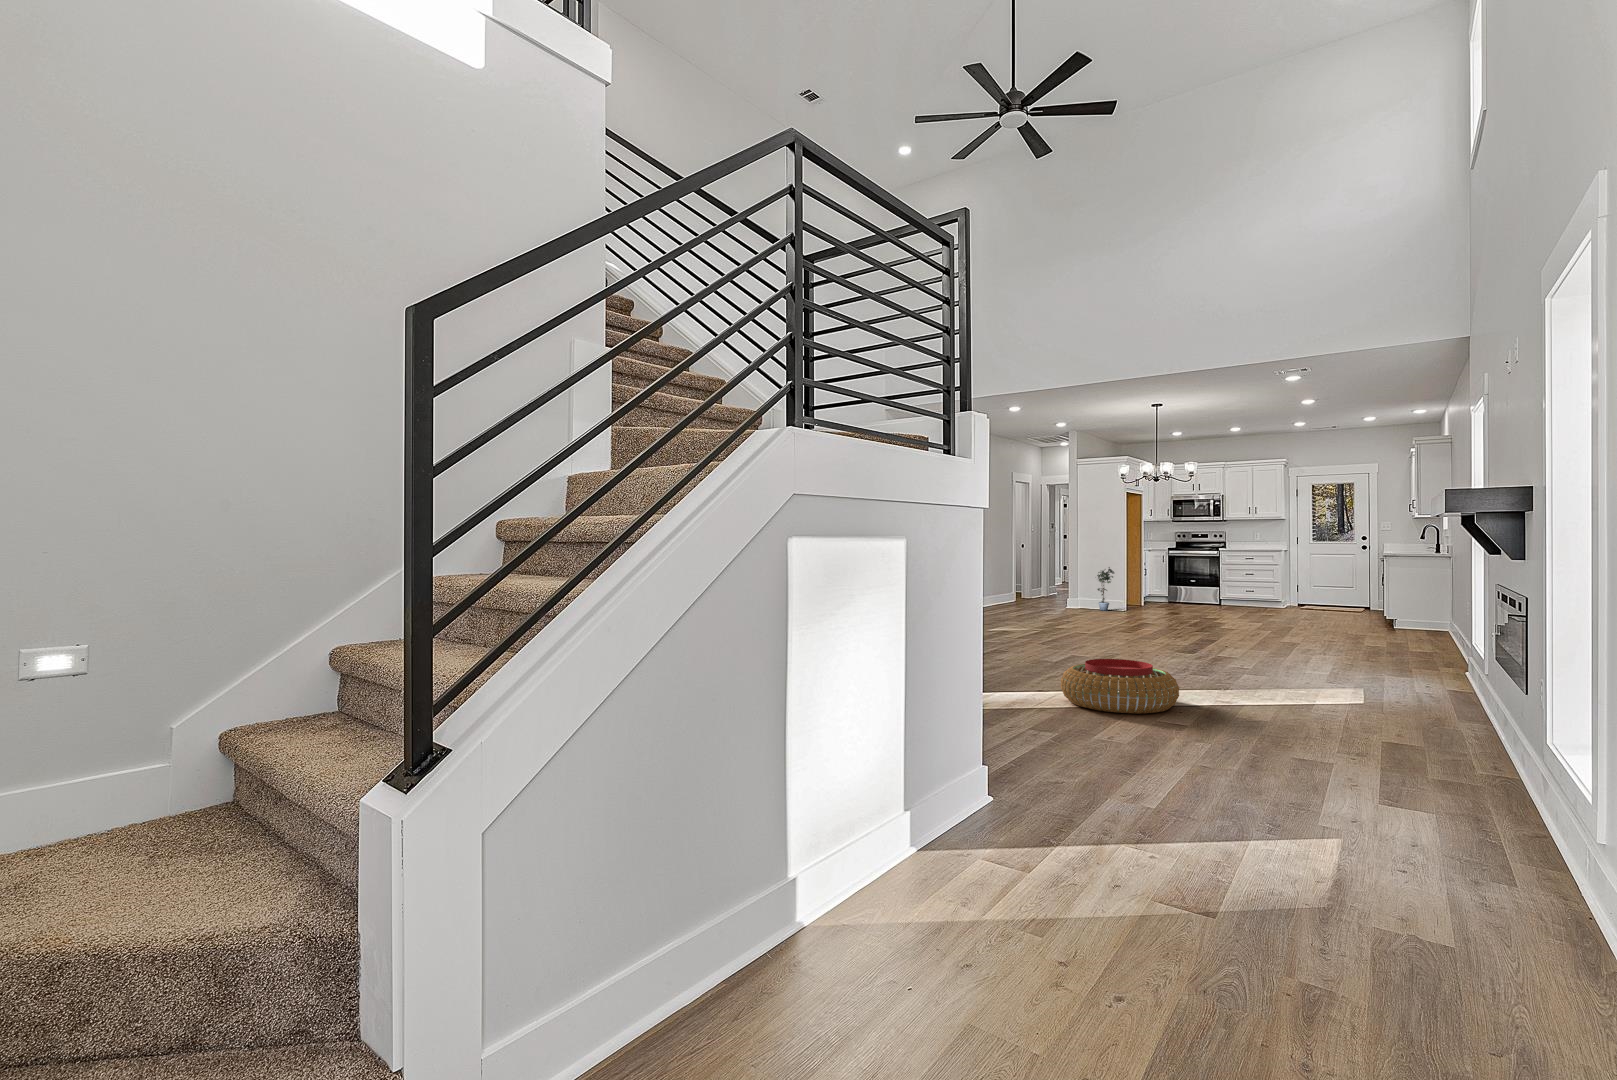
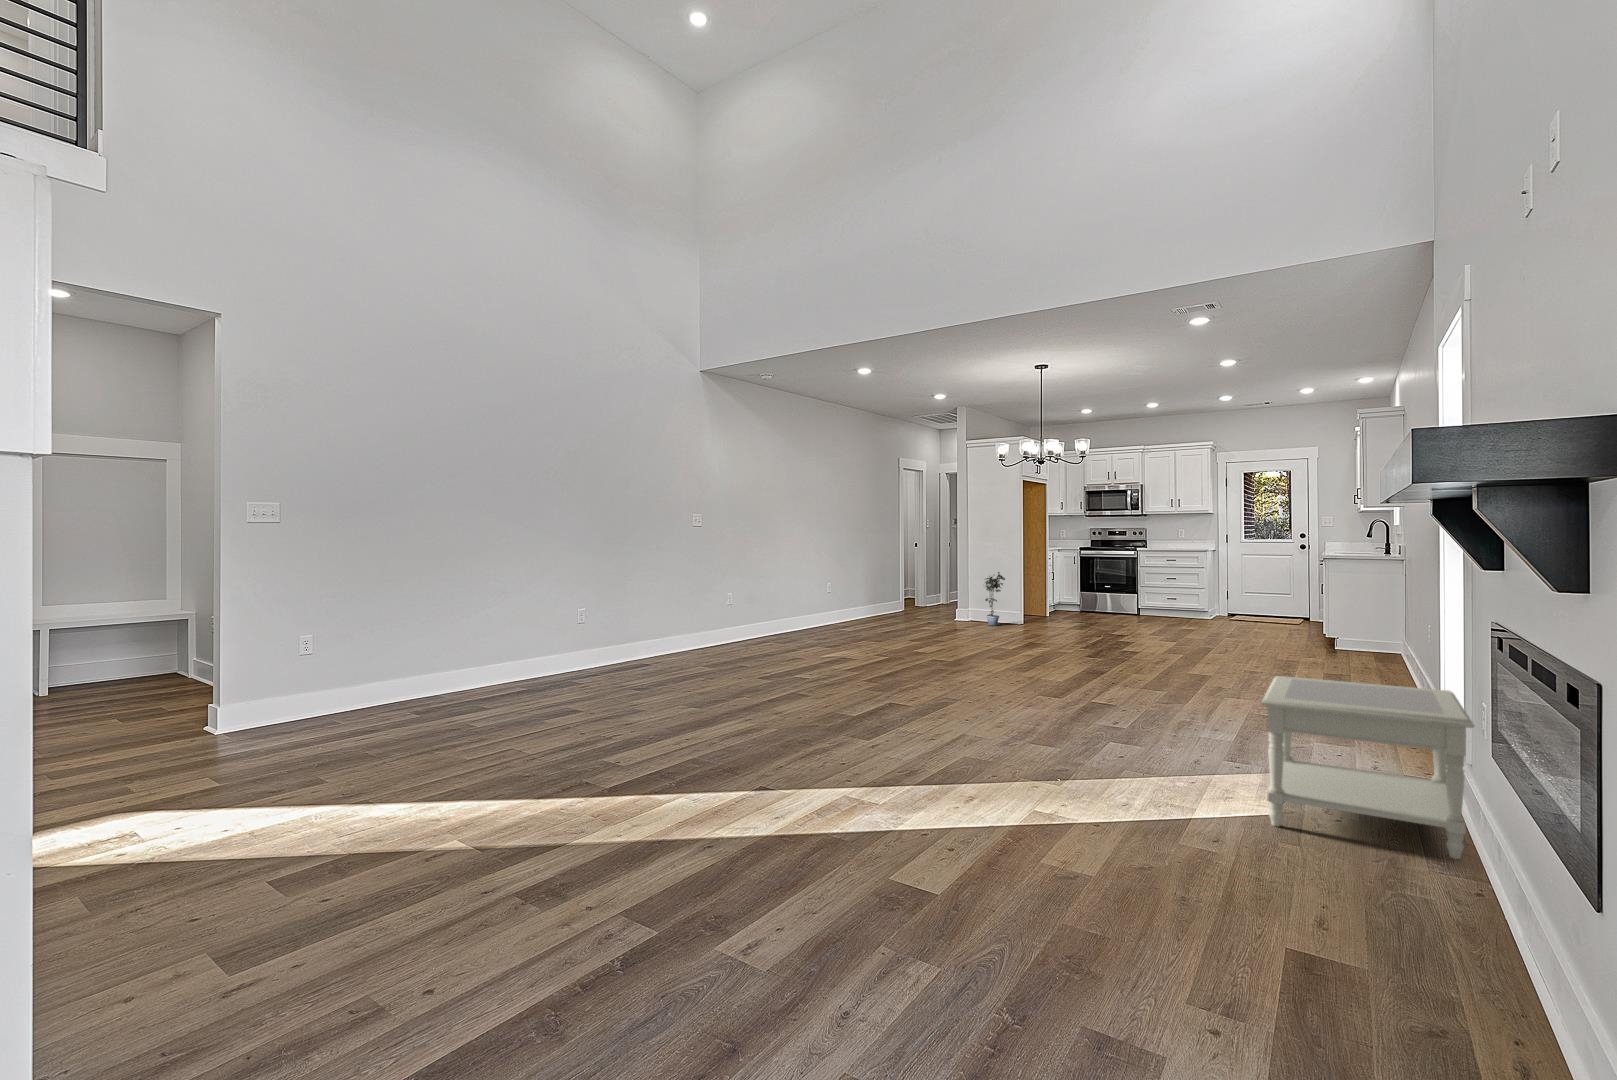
side table: none [1358,624,1486,720] -> present [1261,676,1474,859]
pouf: present [1061,659,1179,713] -> none [776,741,964,853]

